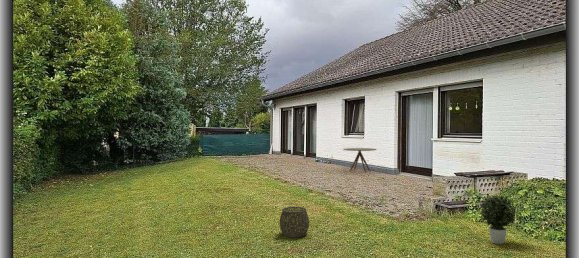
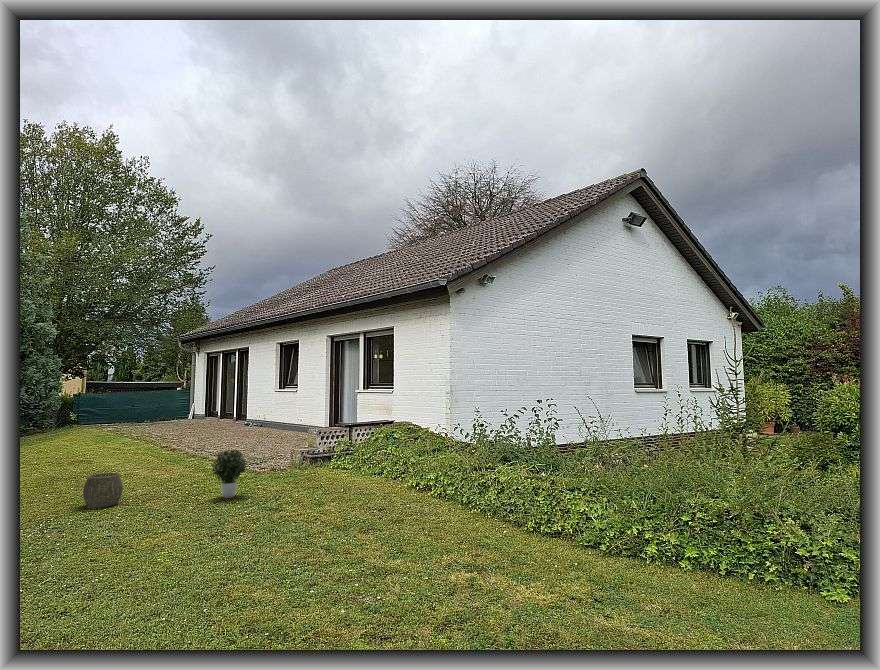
round table: present [343,148,376,172] -> none [262,406,306,438]
potted plant: present [481,195,517,244] -> present [211,450,246,498]

